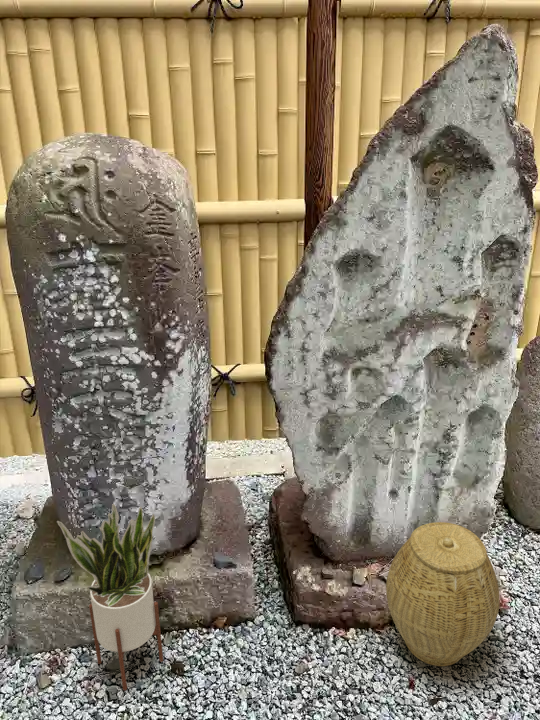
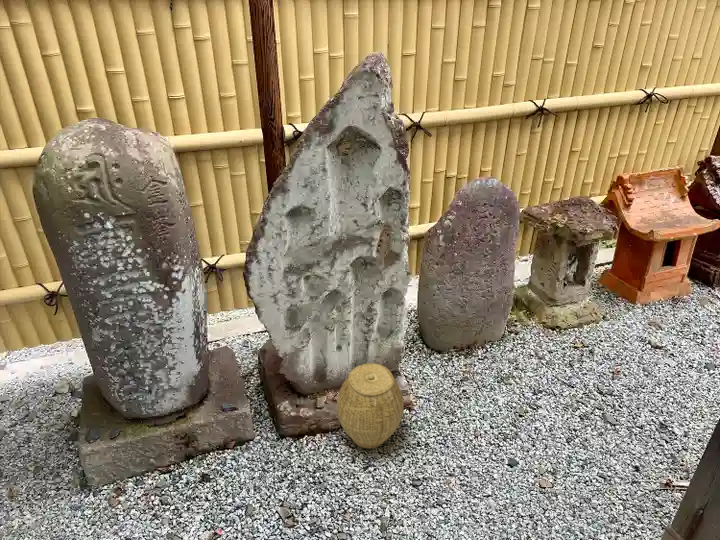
potted plant: present [57,504,163,691] -> none [108,384,195,499]

